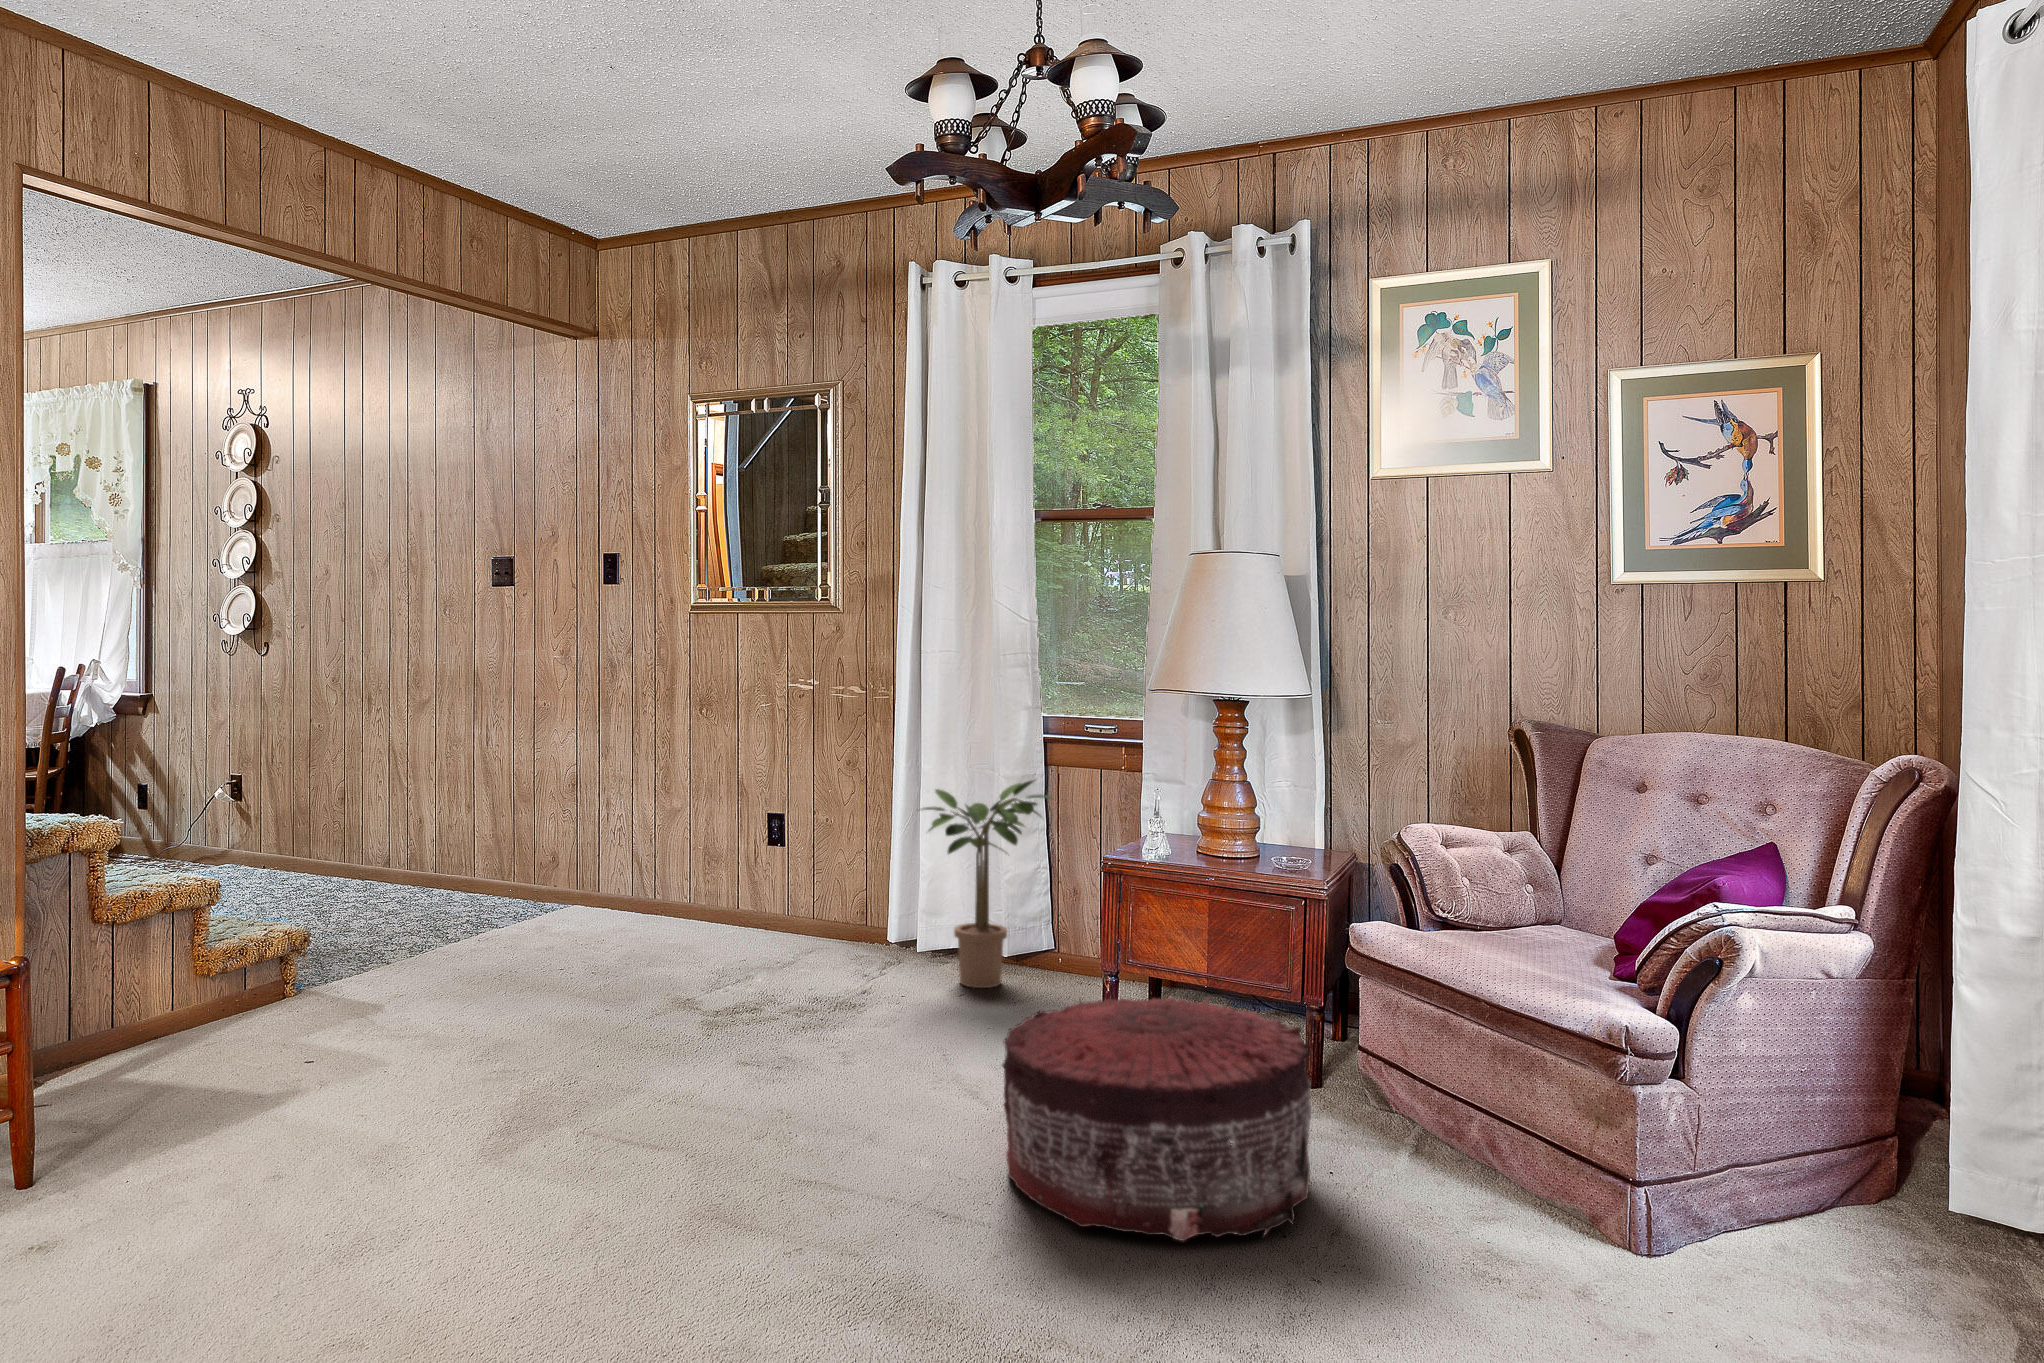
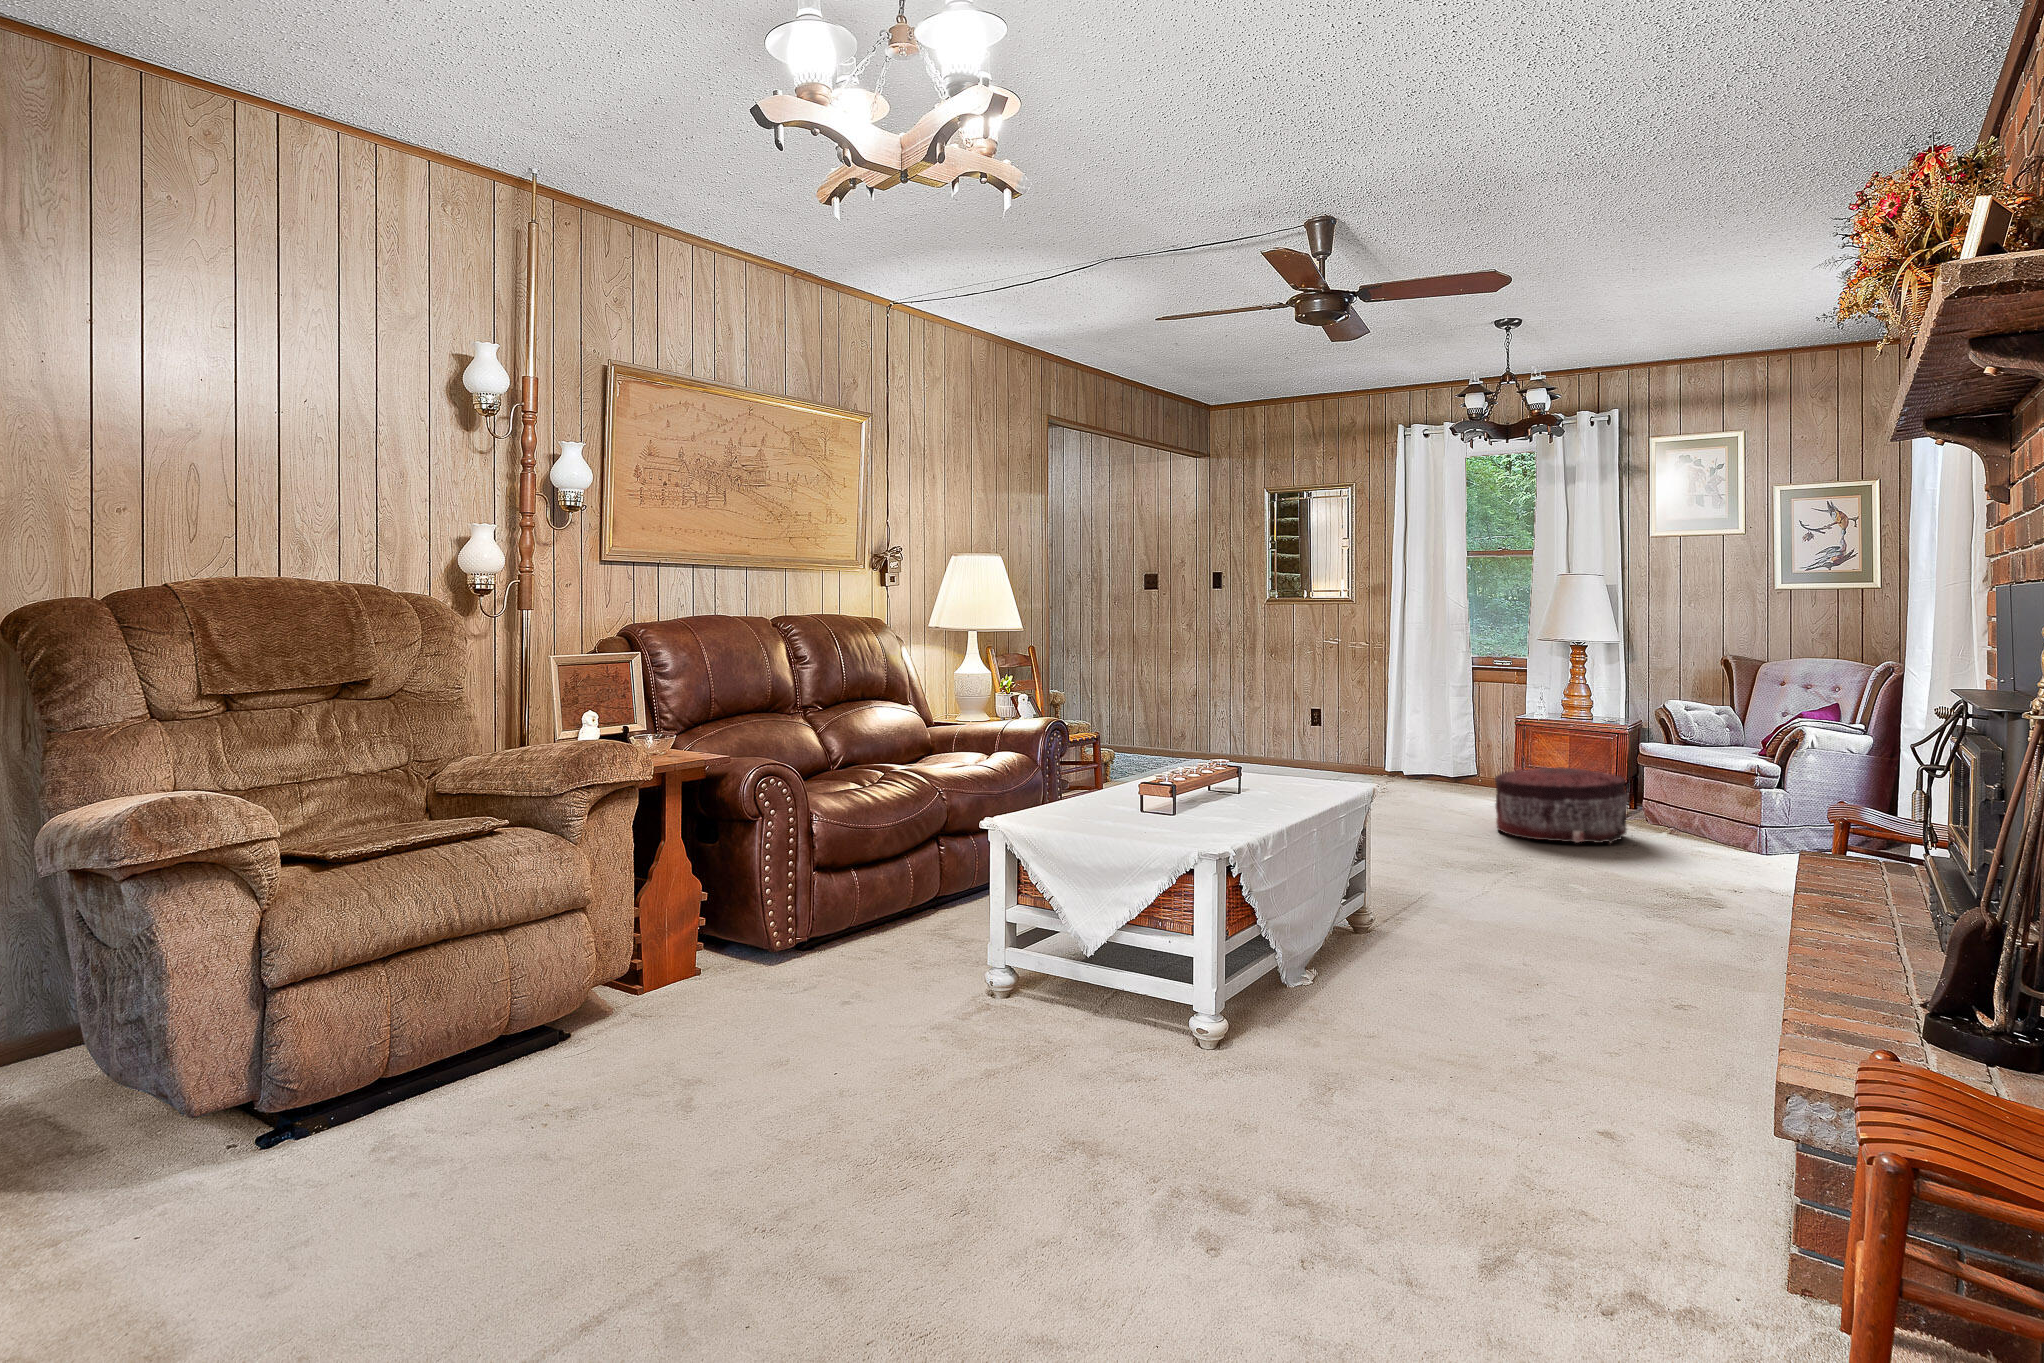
potted plant: present [922,780,1052,988] -> none [1410,686,1484,789]

